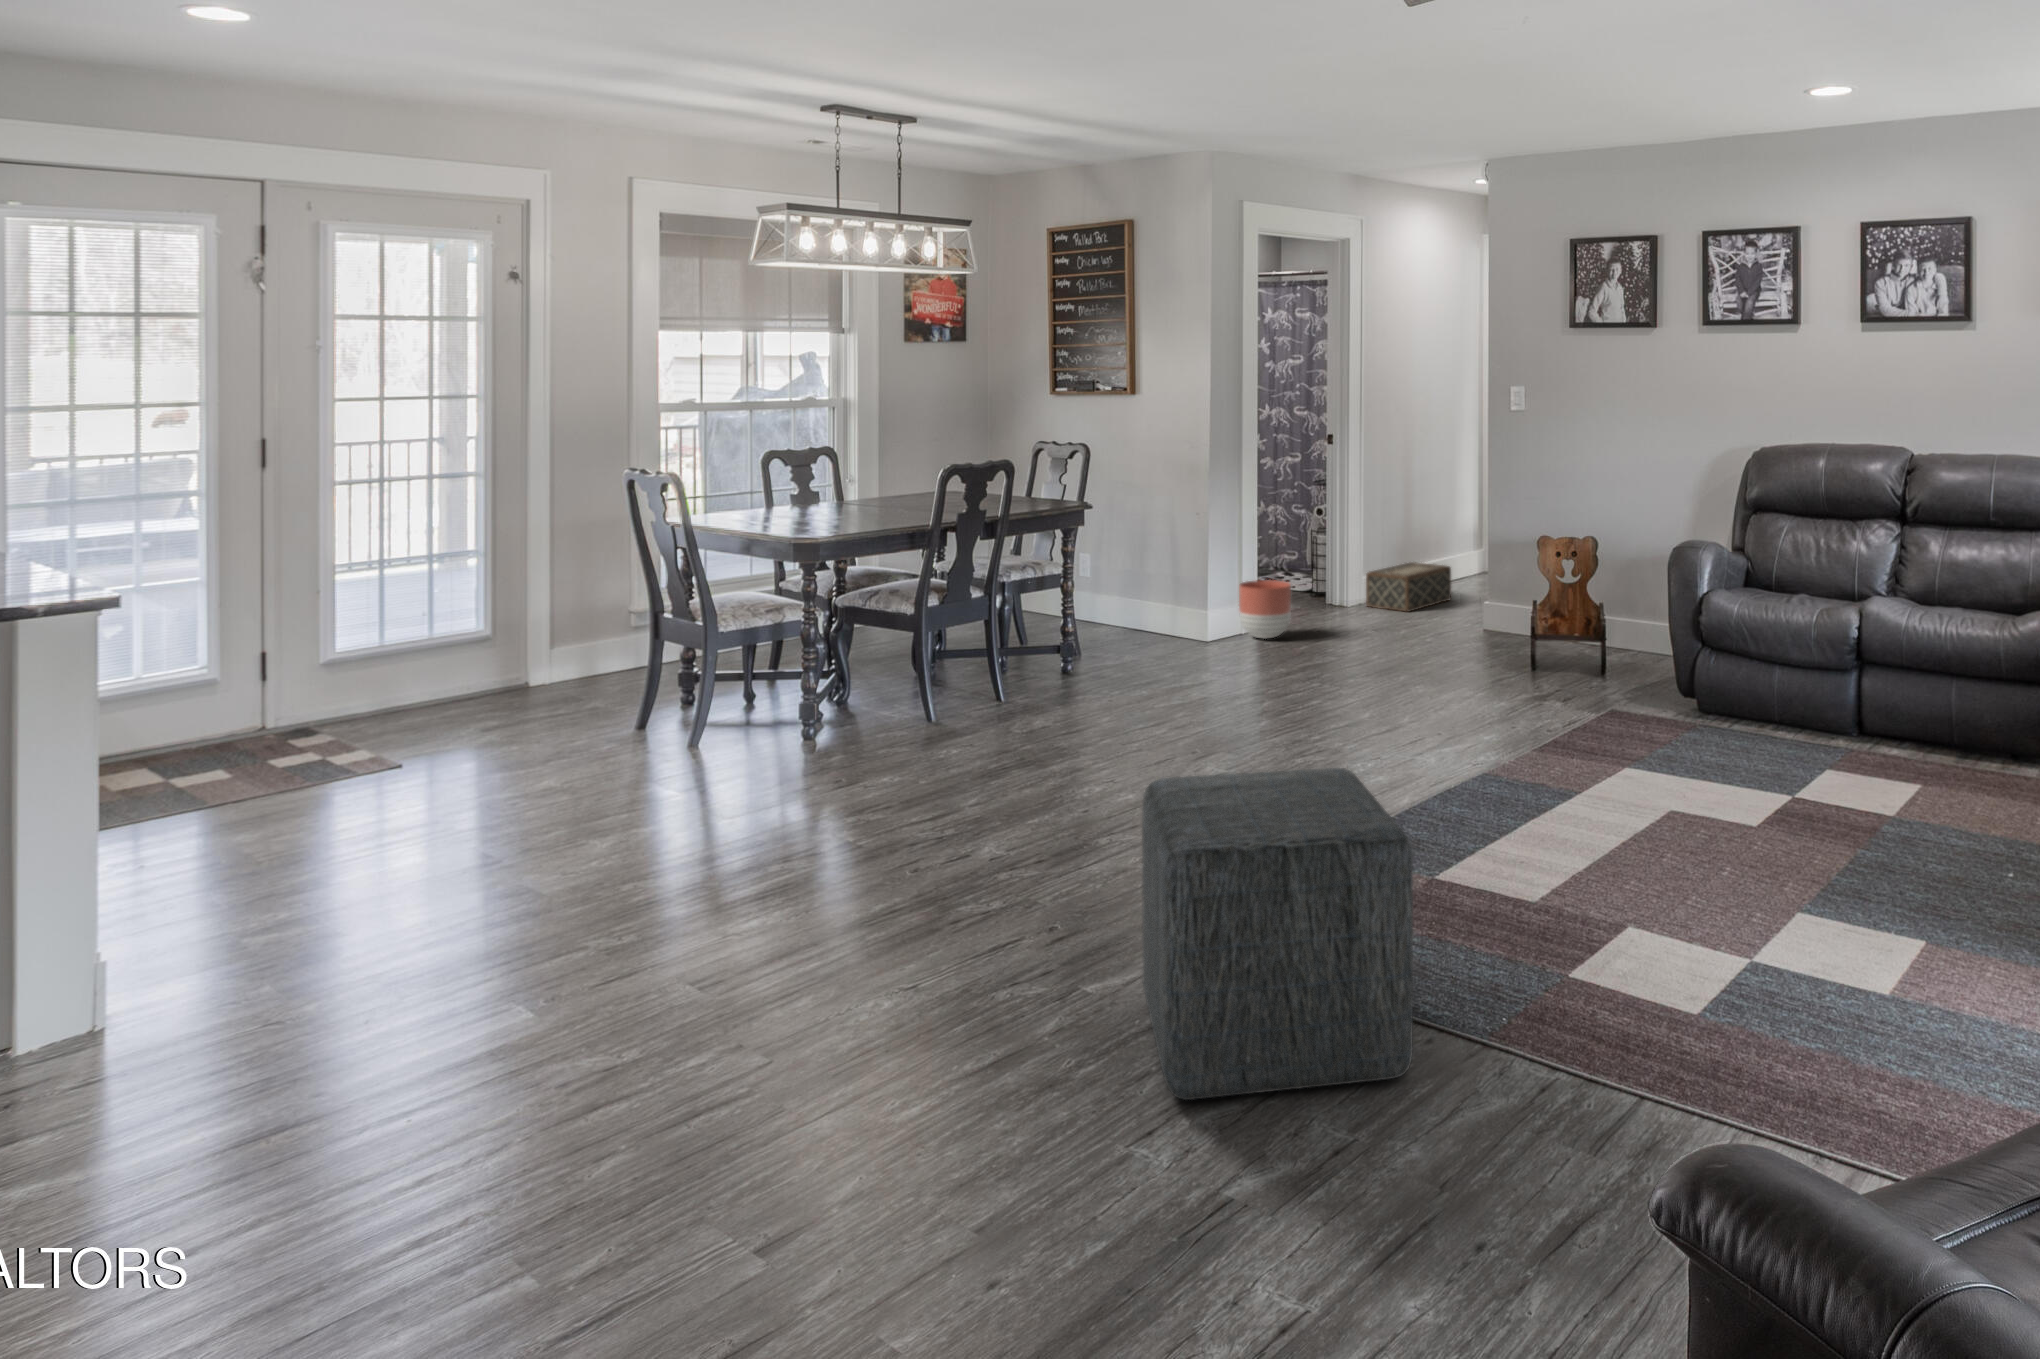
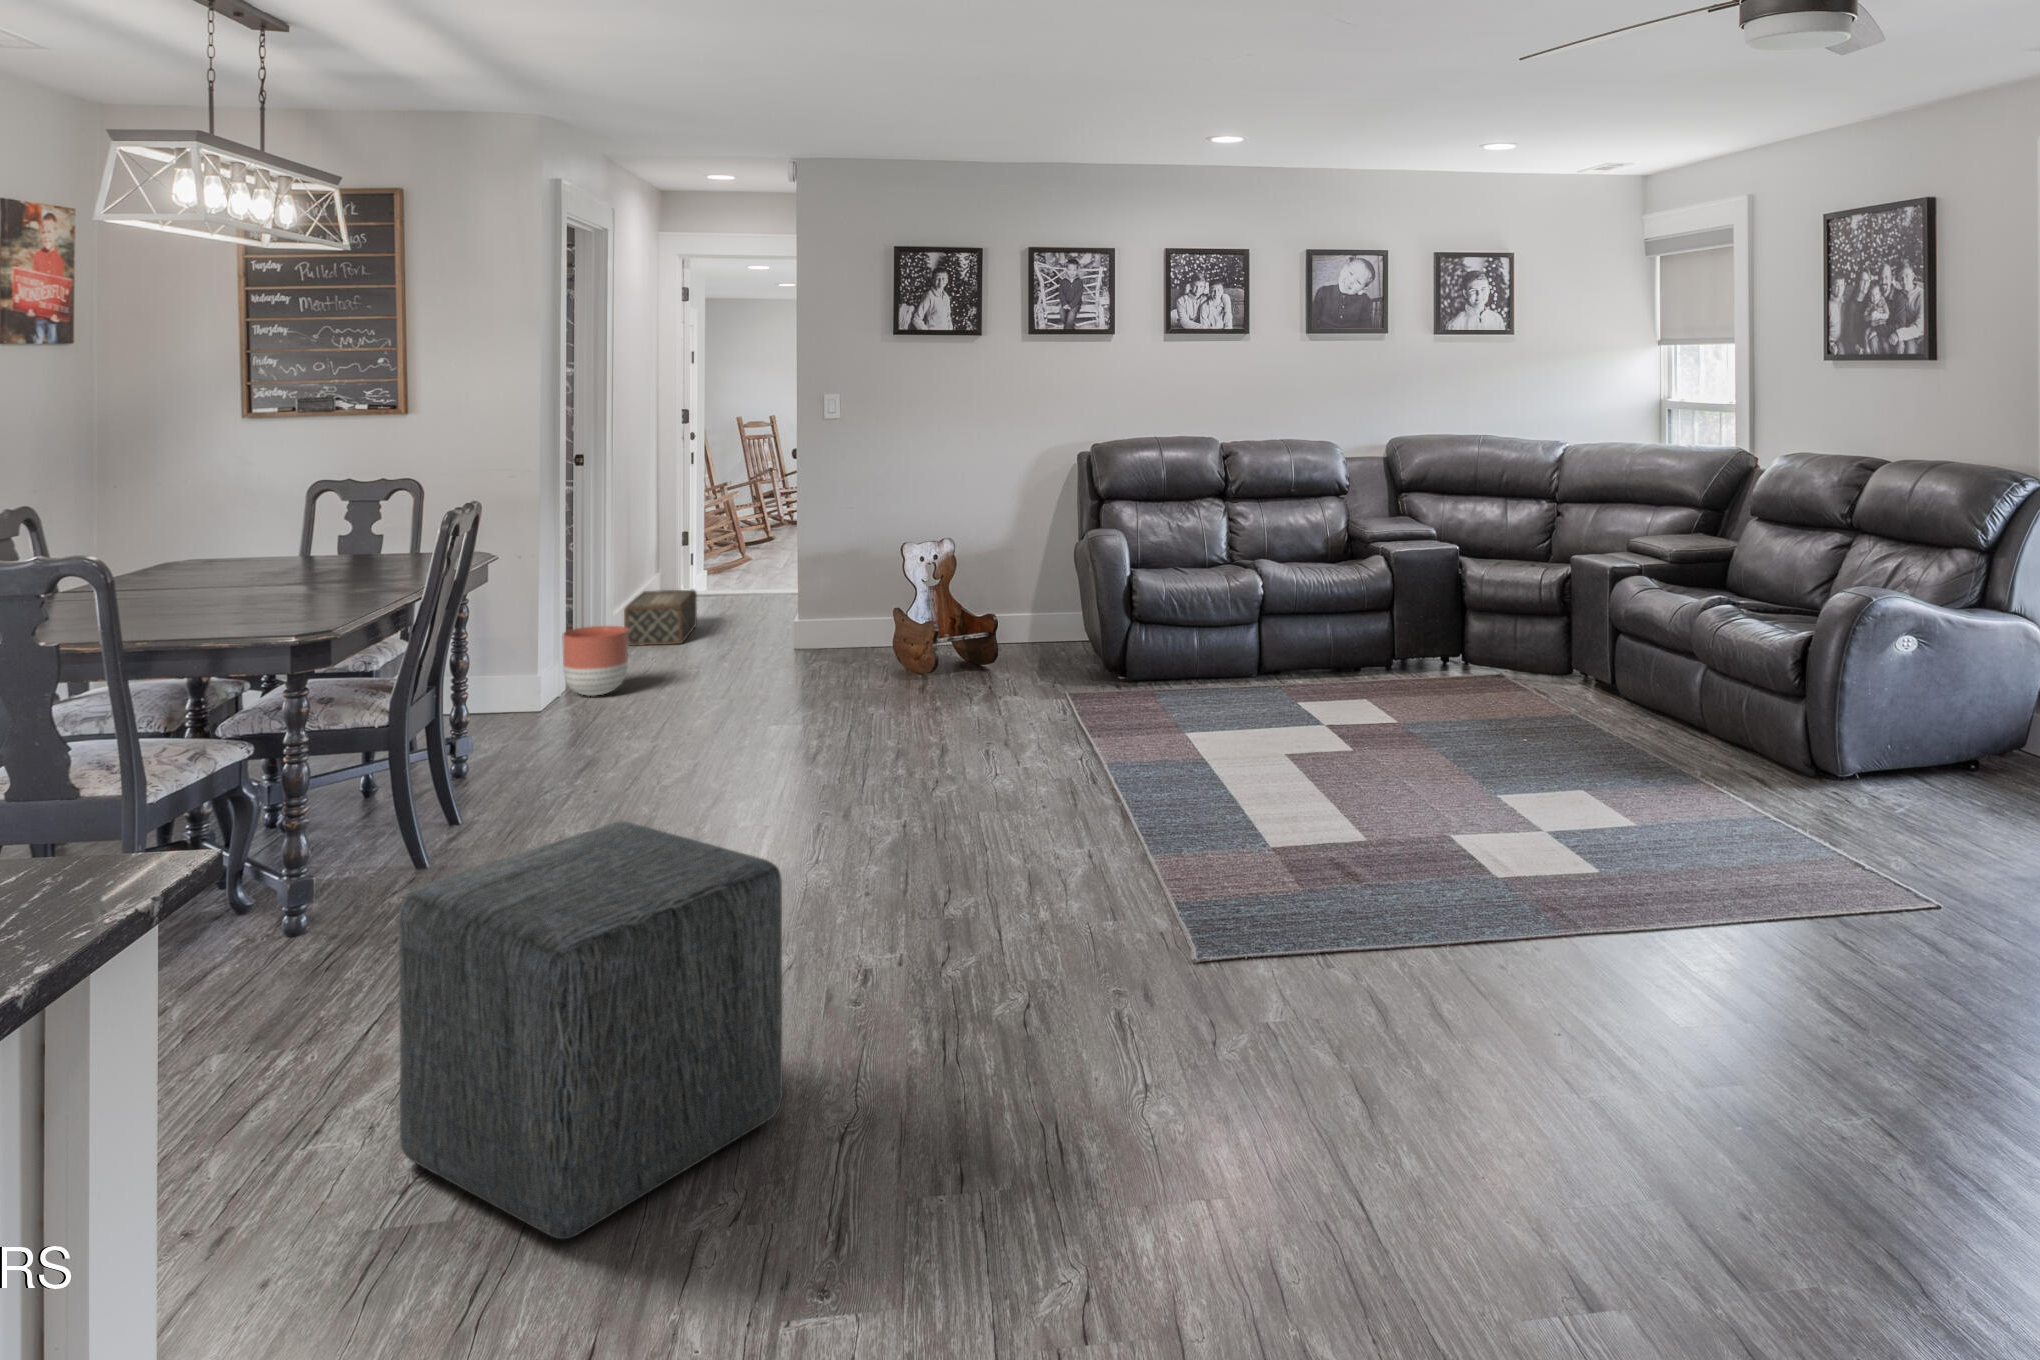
ottoman: present [1142,768,1413,1100] -> present [399,821,783,1239]

